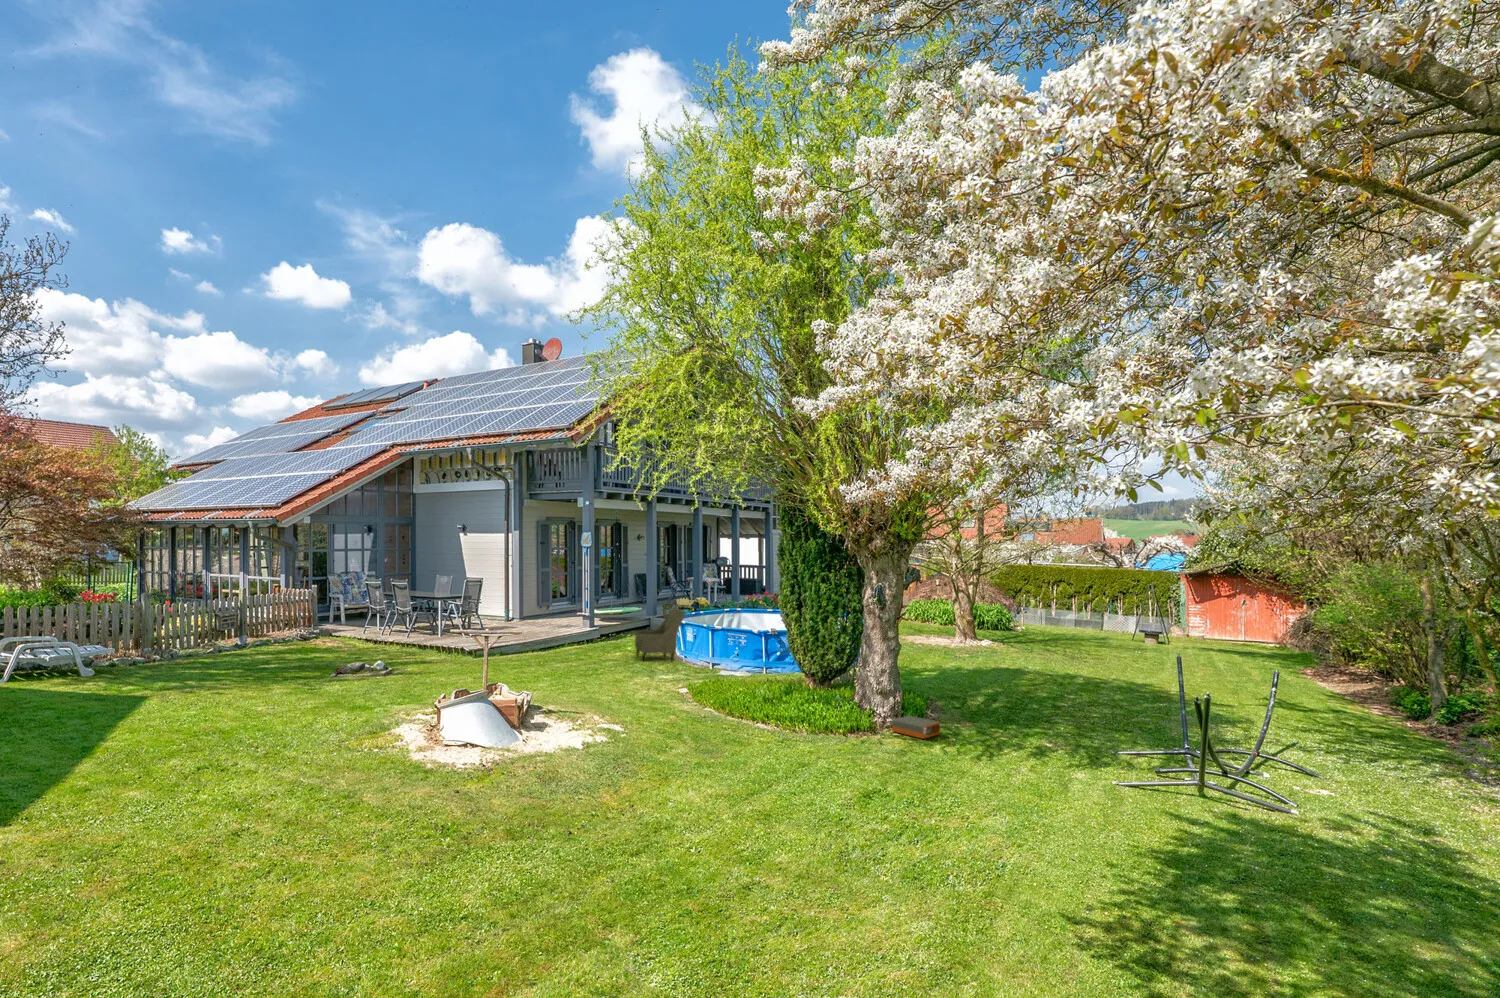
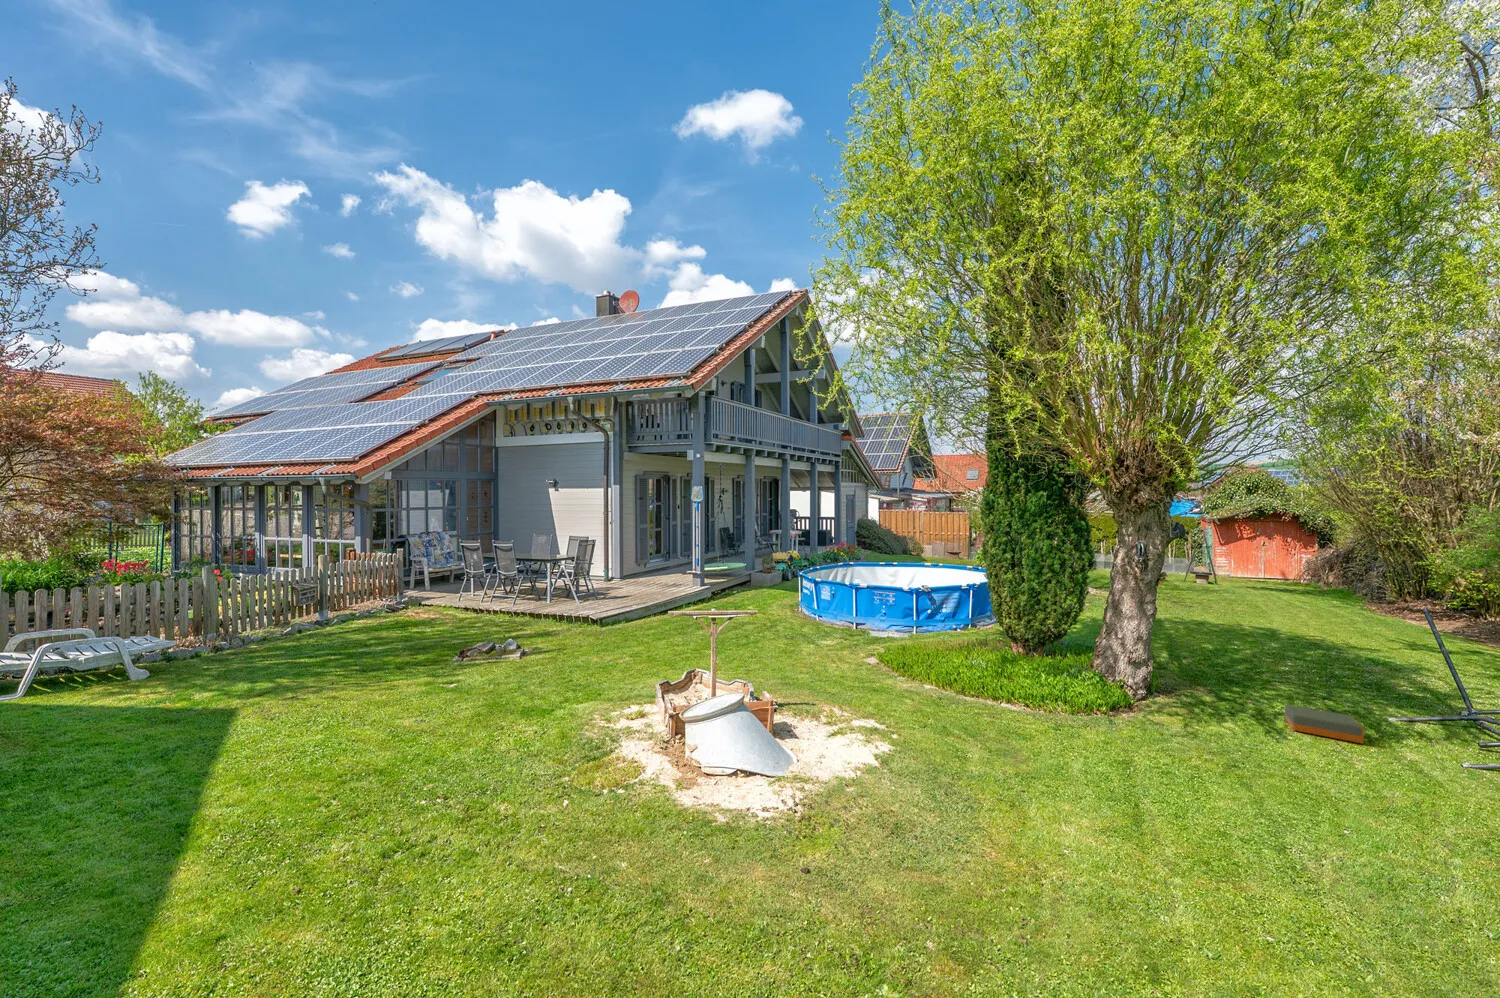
chair: present [635,607,686,661] -> none [789,566,851,628]

